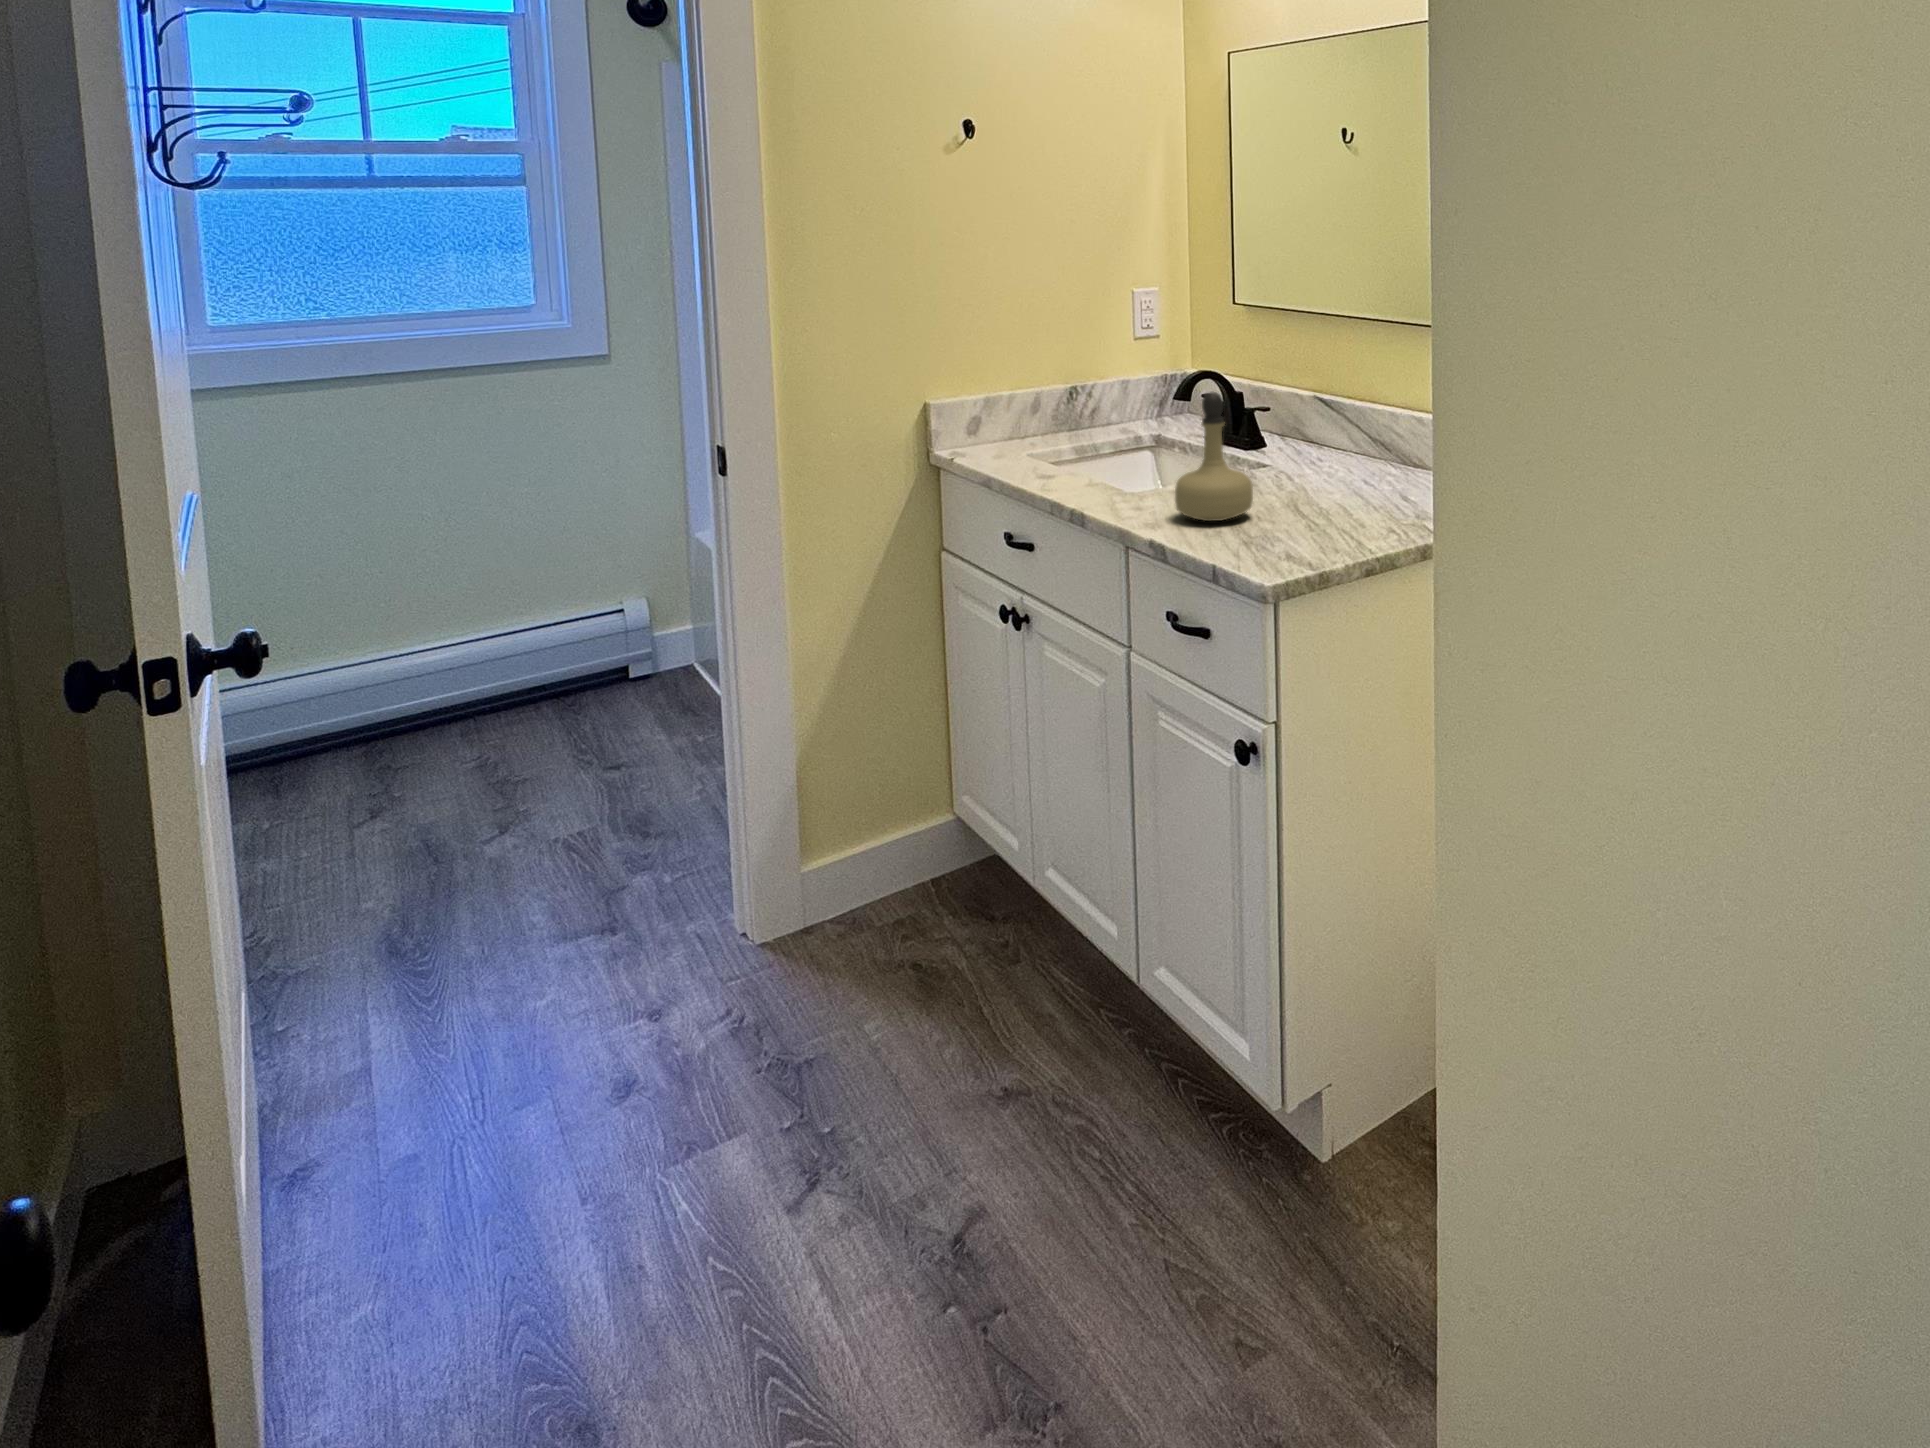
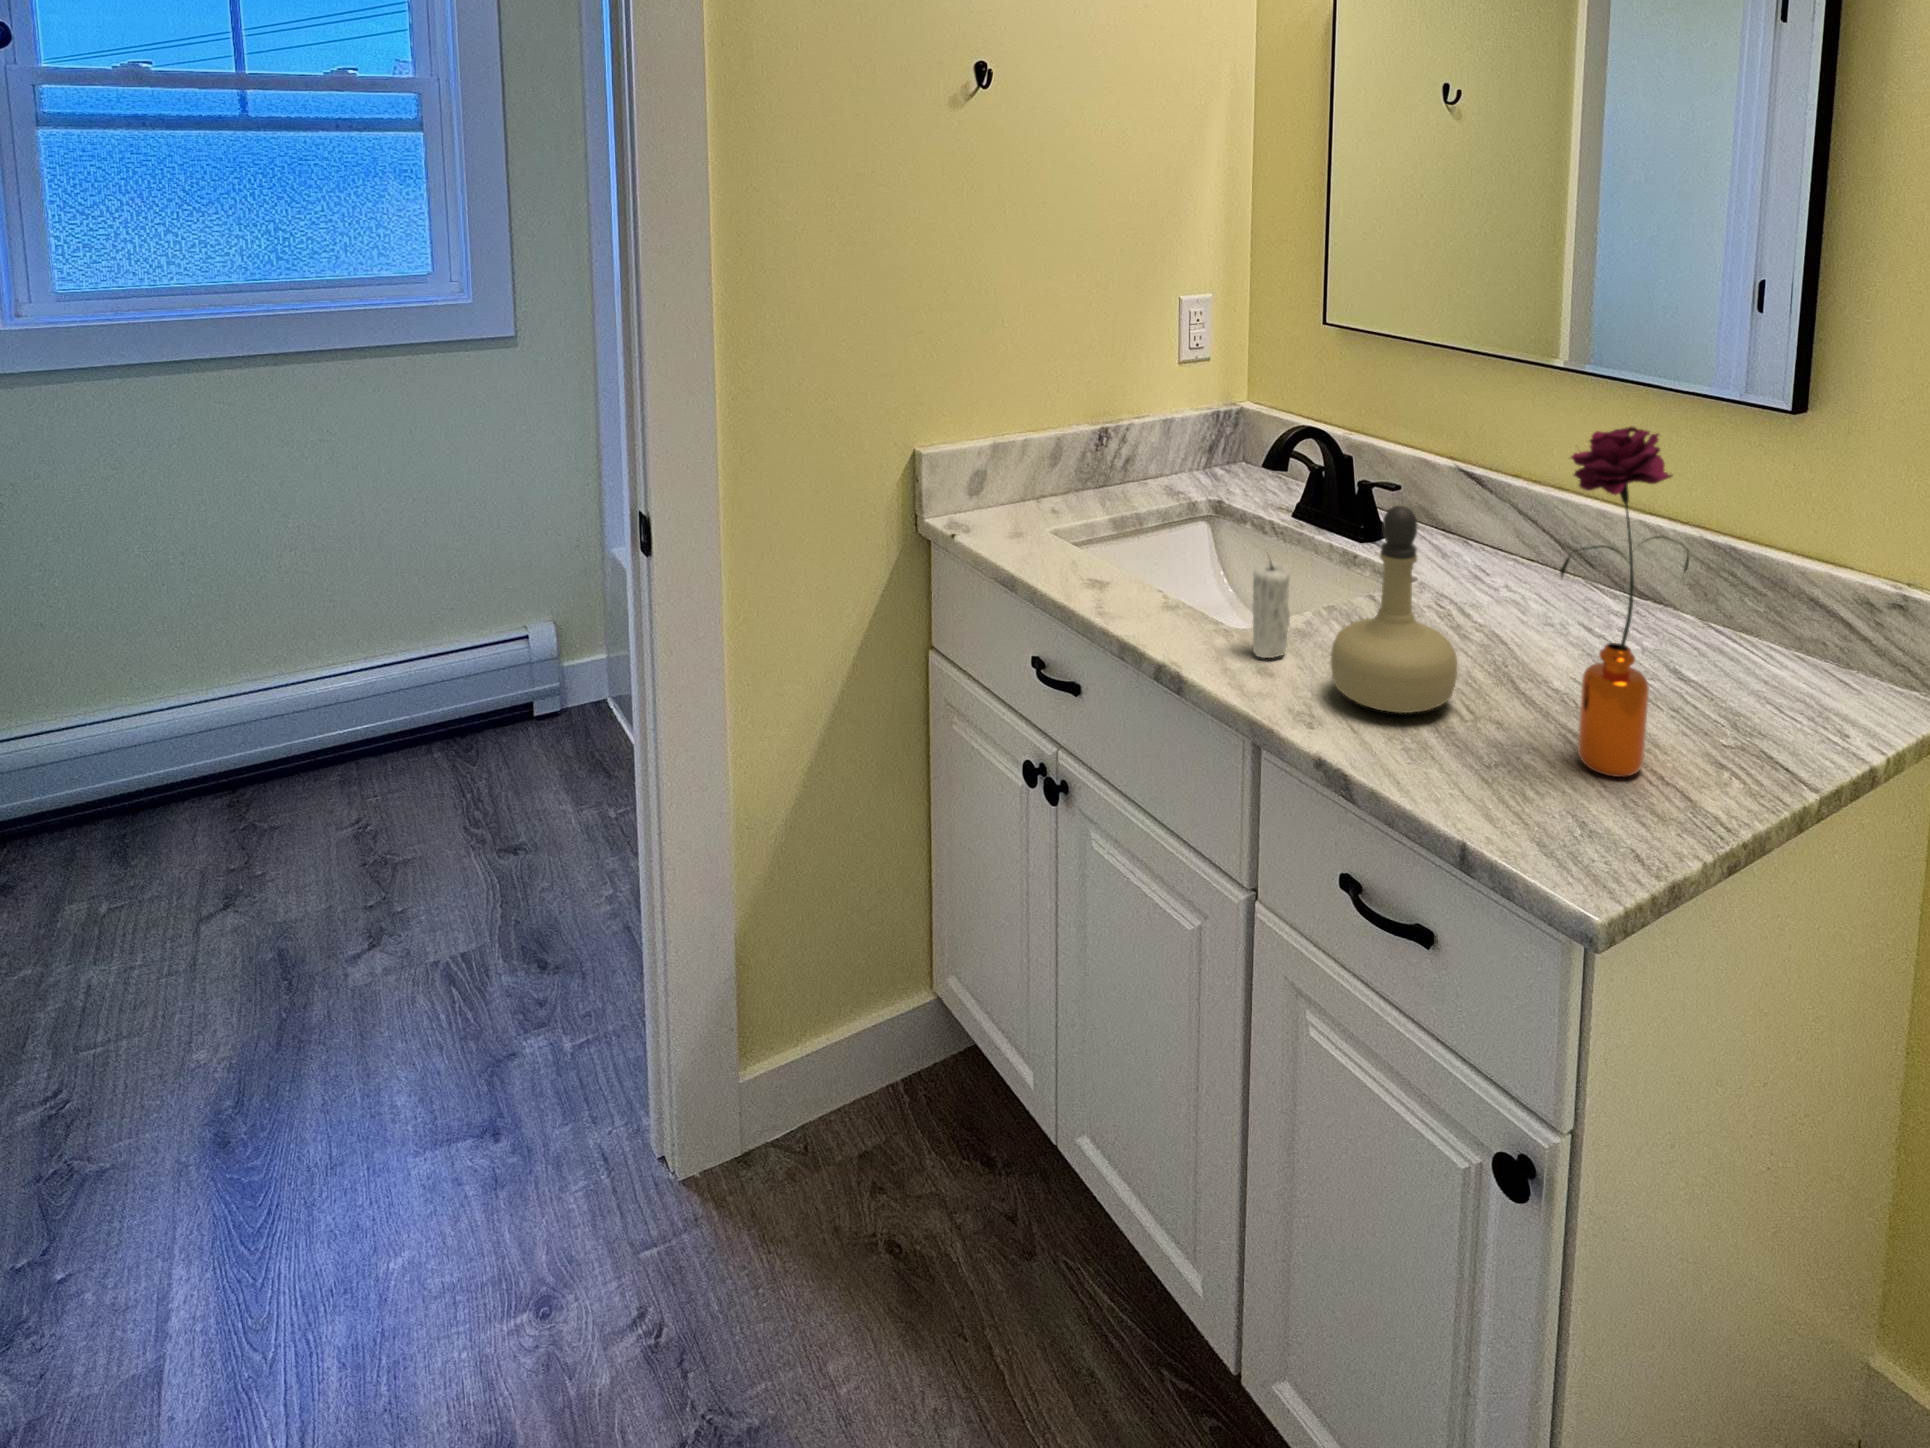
flower: none [1294,326,1360,538] -> present [1560,427,1689,777]
candle: none [1134,432,1161,505] -> present [1252,560,1291,658]

